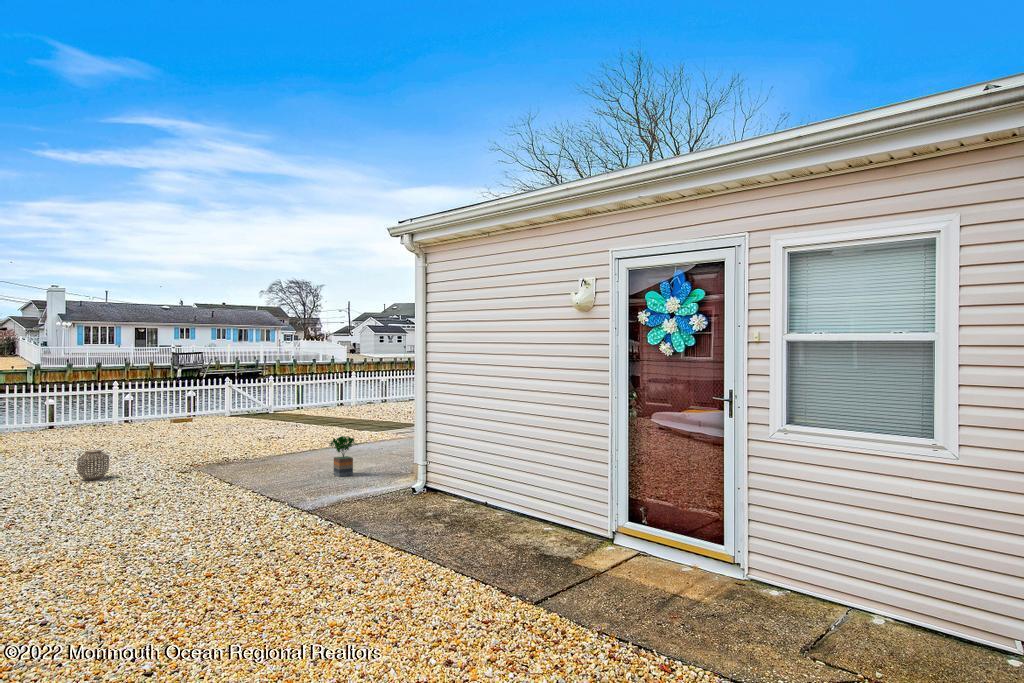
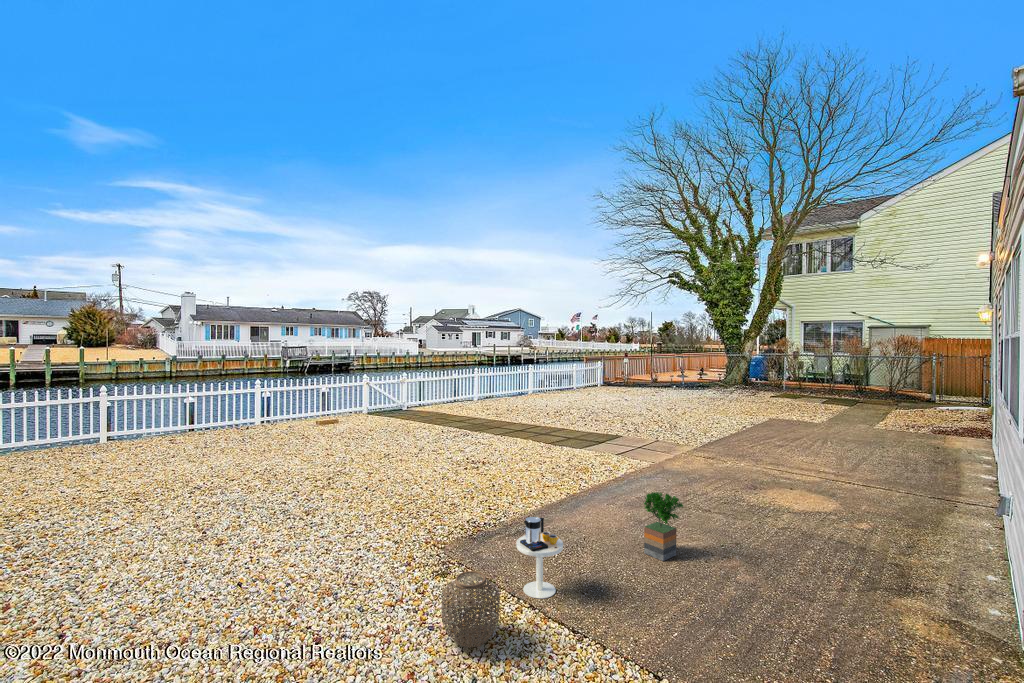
side table: none [231,442,260,486] -> present [516,517,563,598]
woven basket: present [77,450,109,480] -> present [442,571,500,648]

